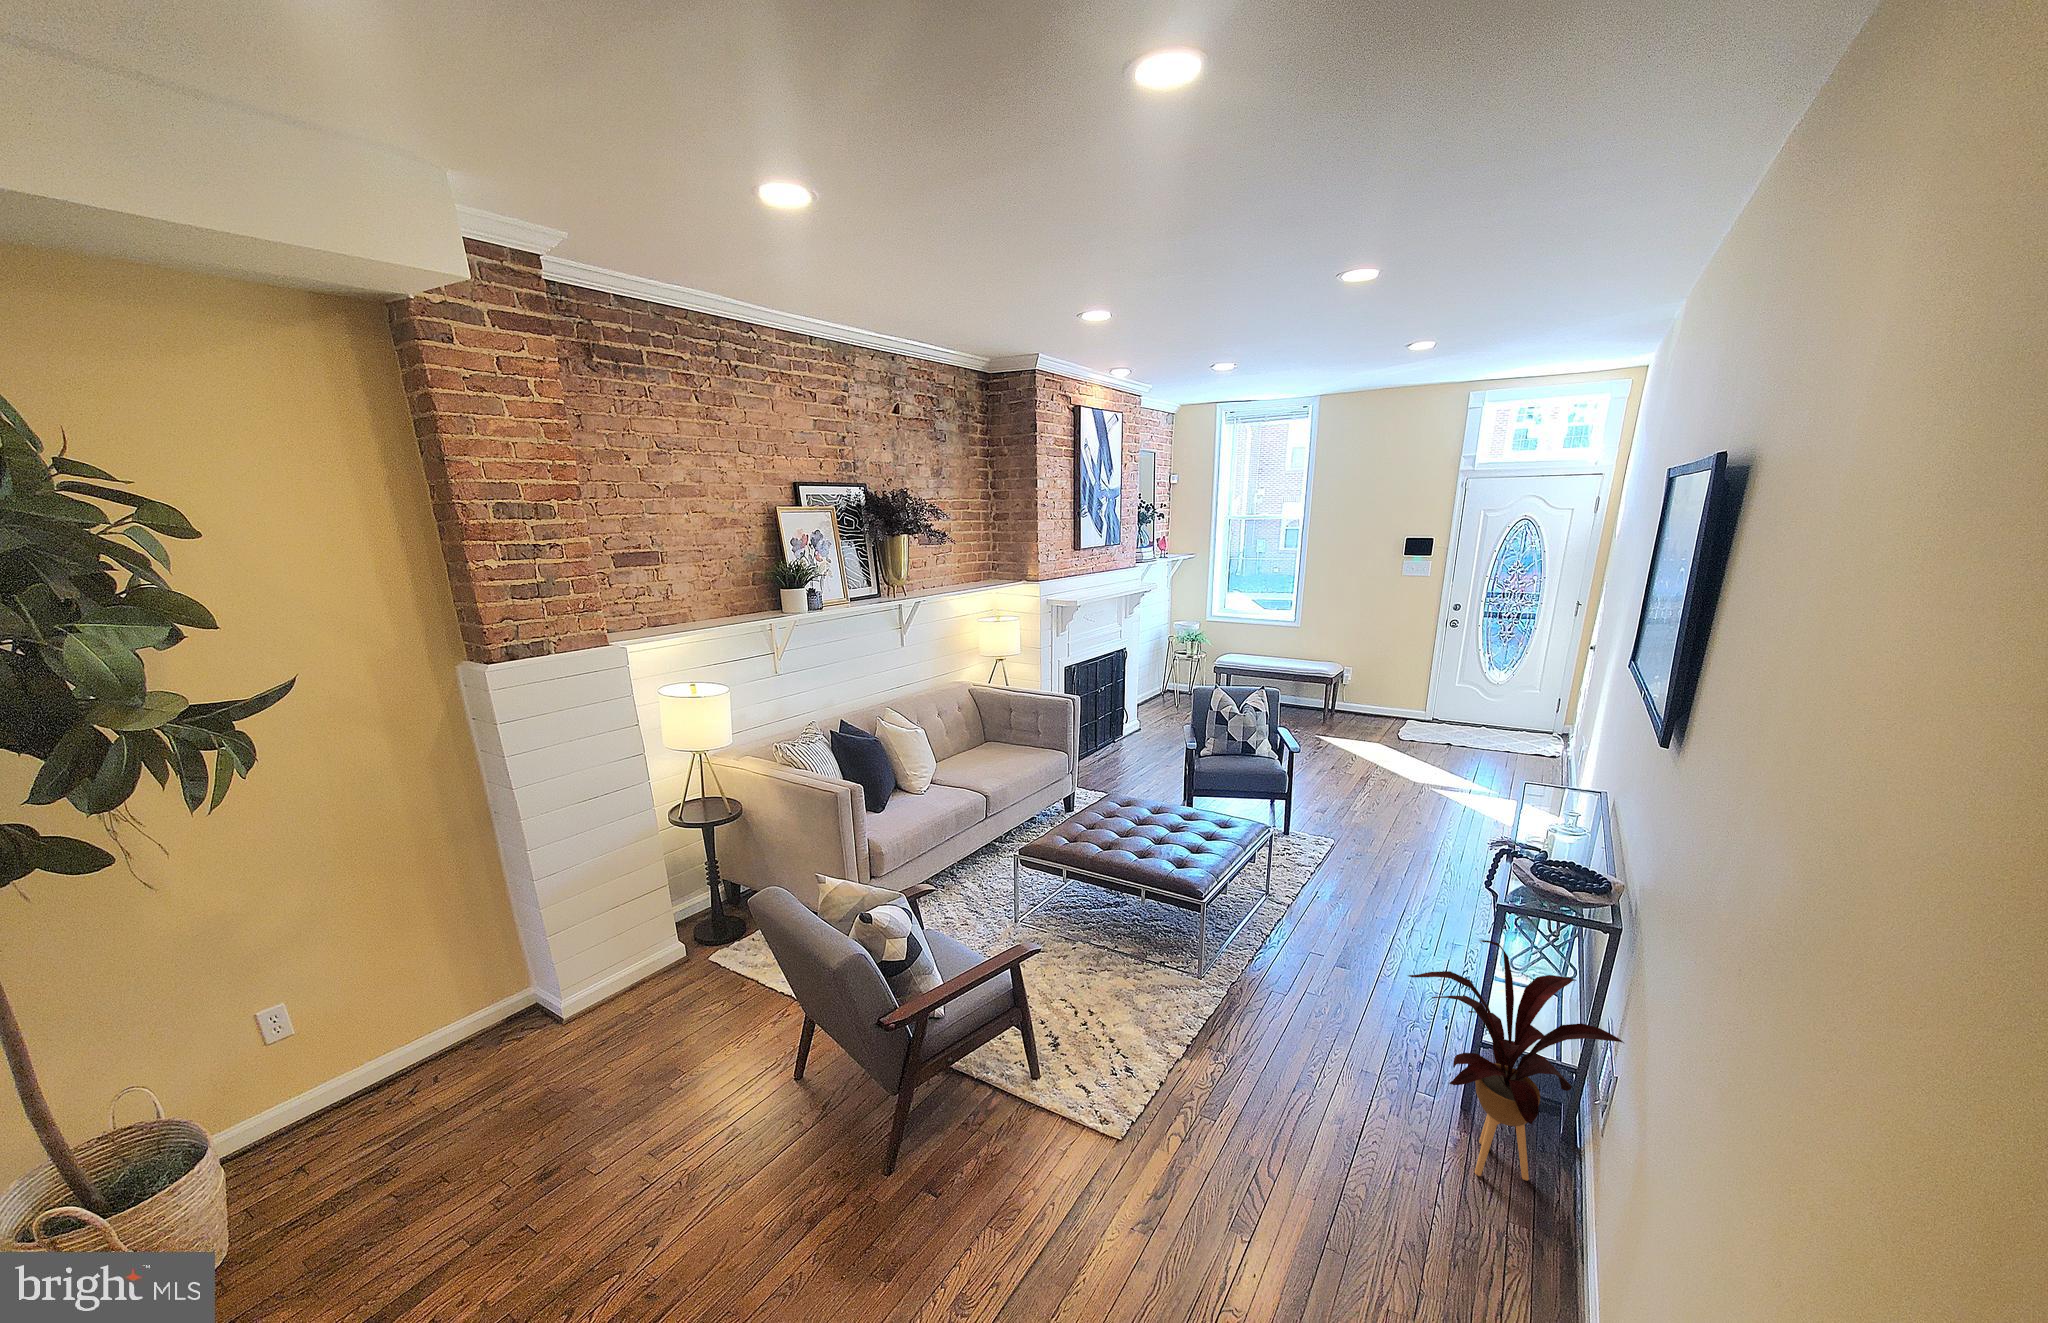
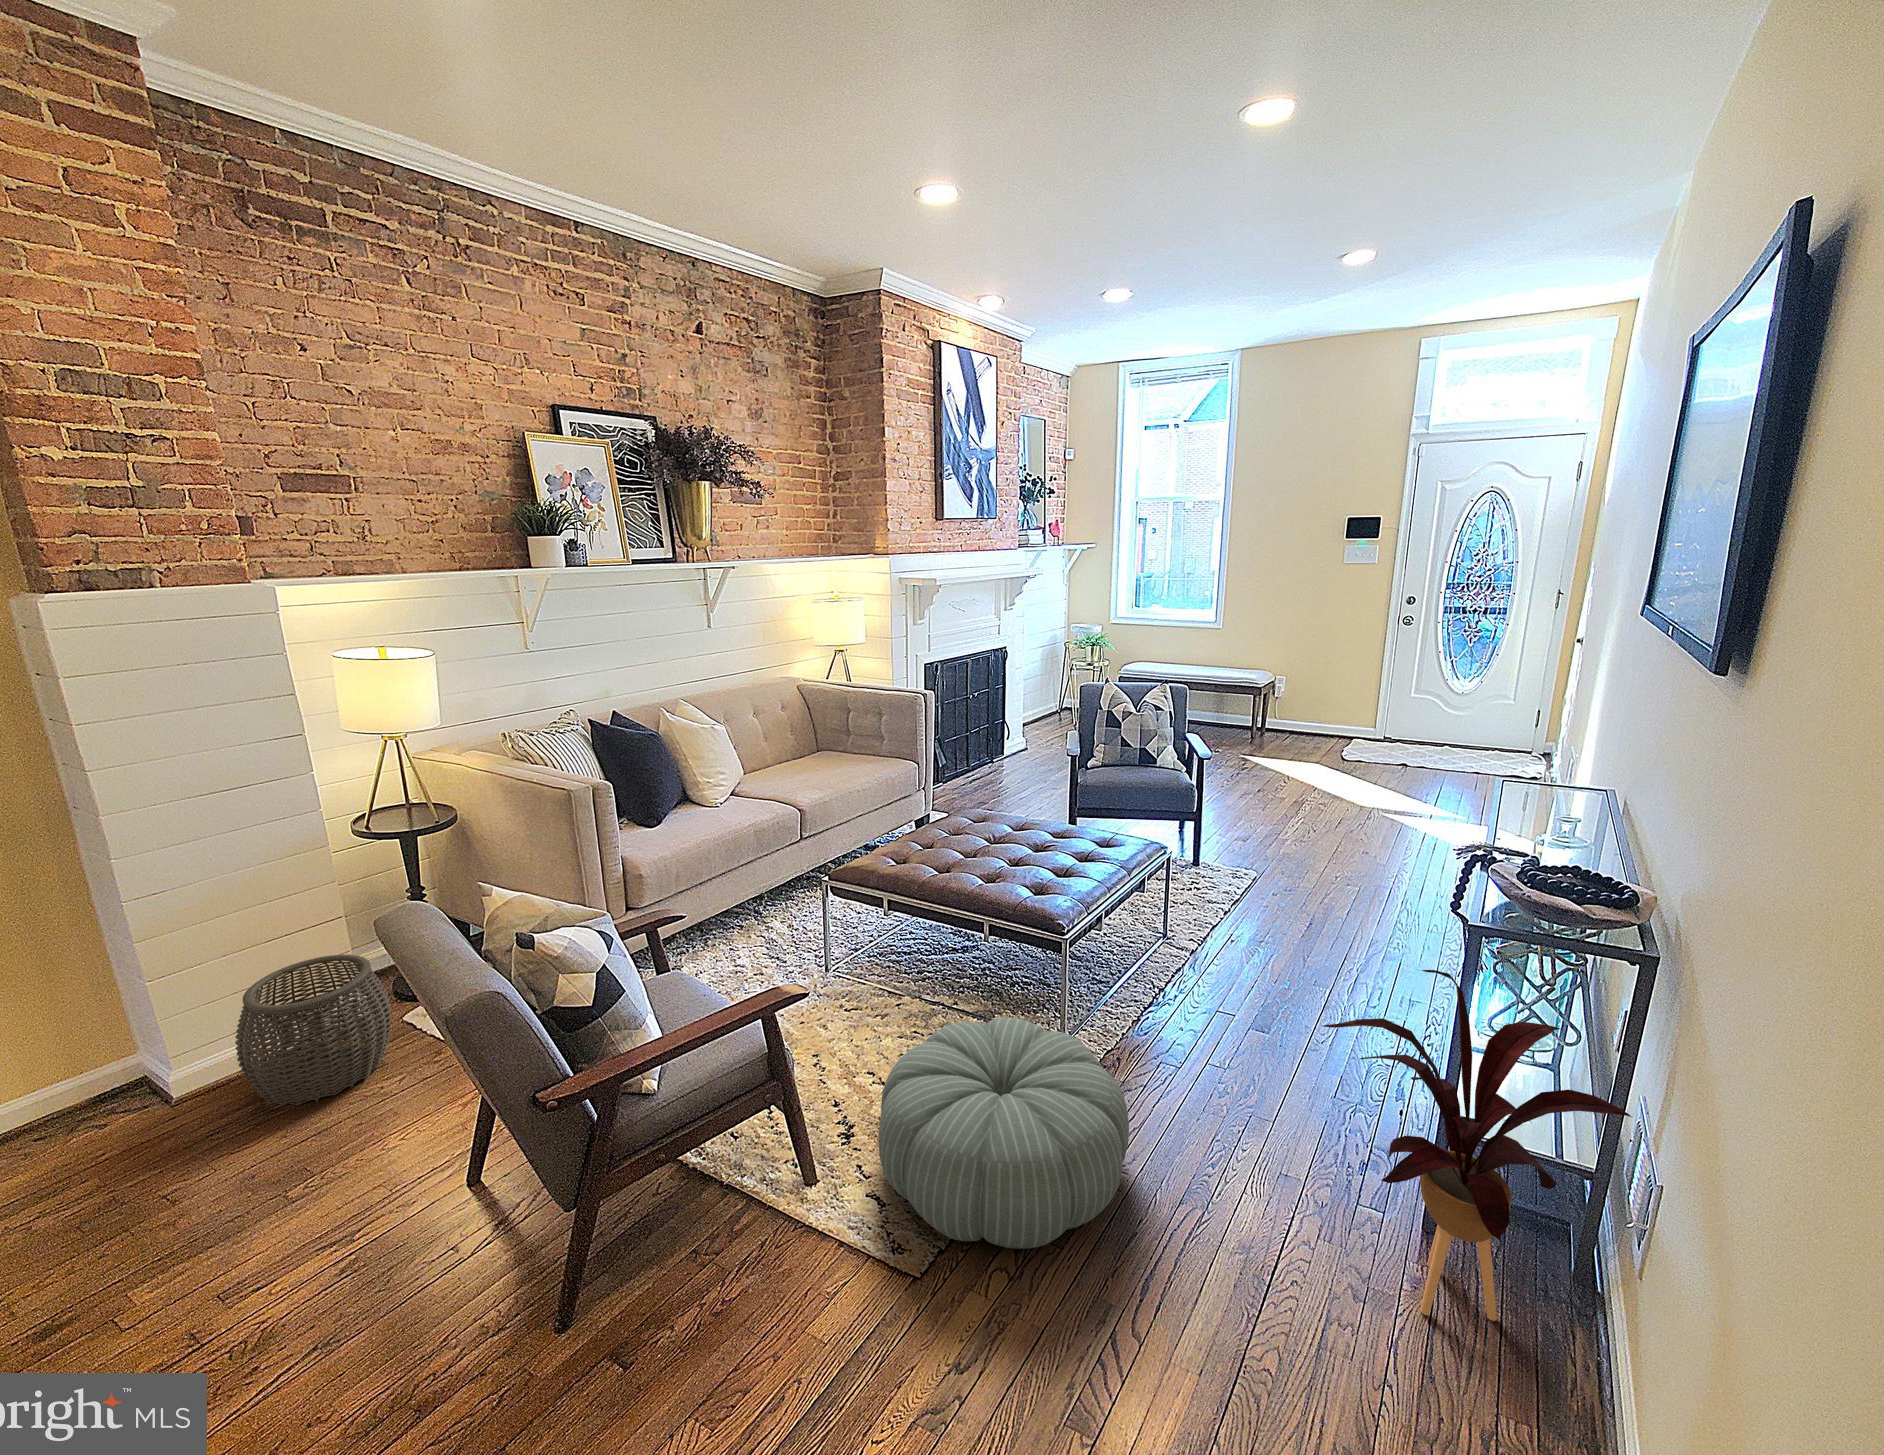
woven basket: none [609,910,710,1020] -> present [235,955,392,1106]
pouf: none [1081,962,1262,1127] -> present [878,1017,1129,1249]

